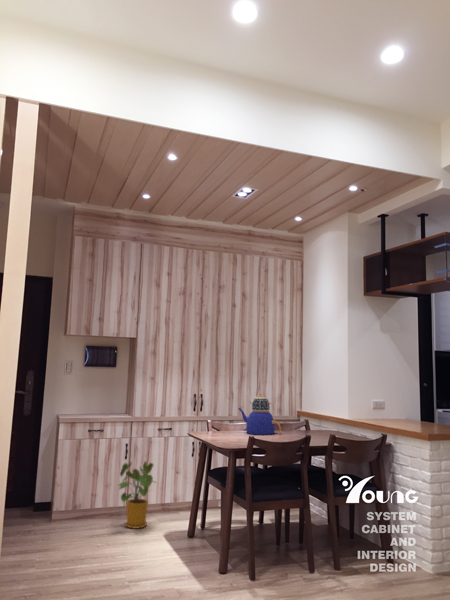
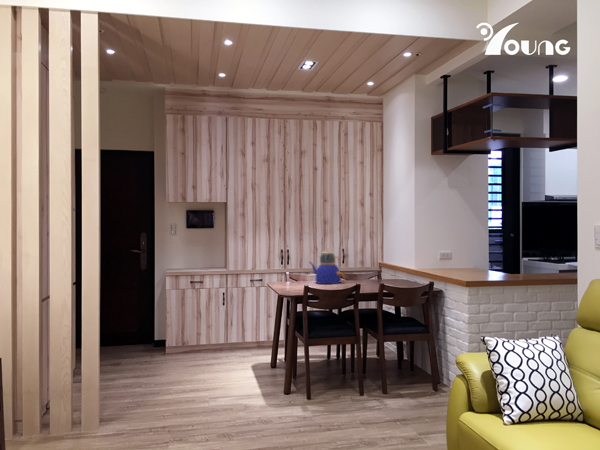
house plant: present [119,462,153,529] -> none [212,307,248,361]

